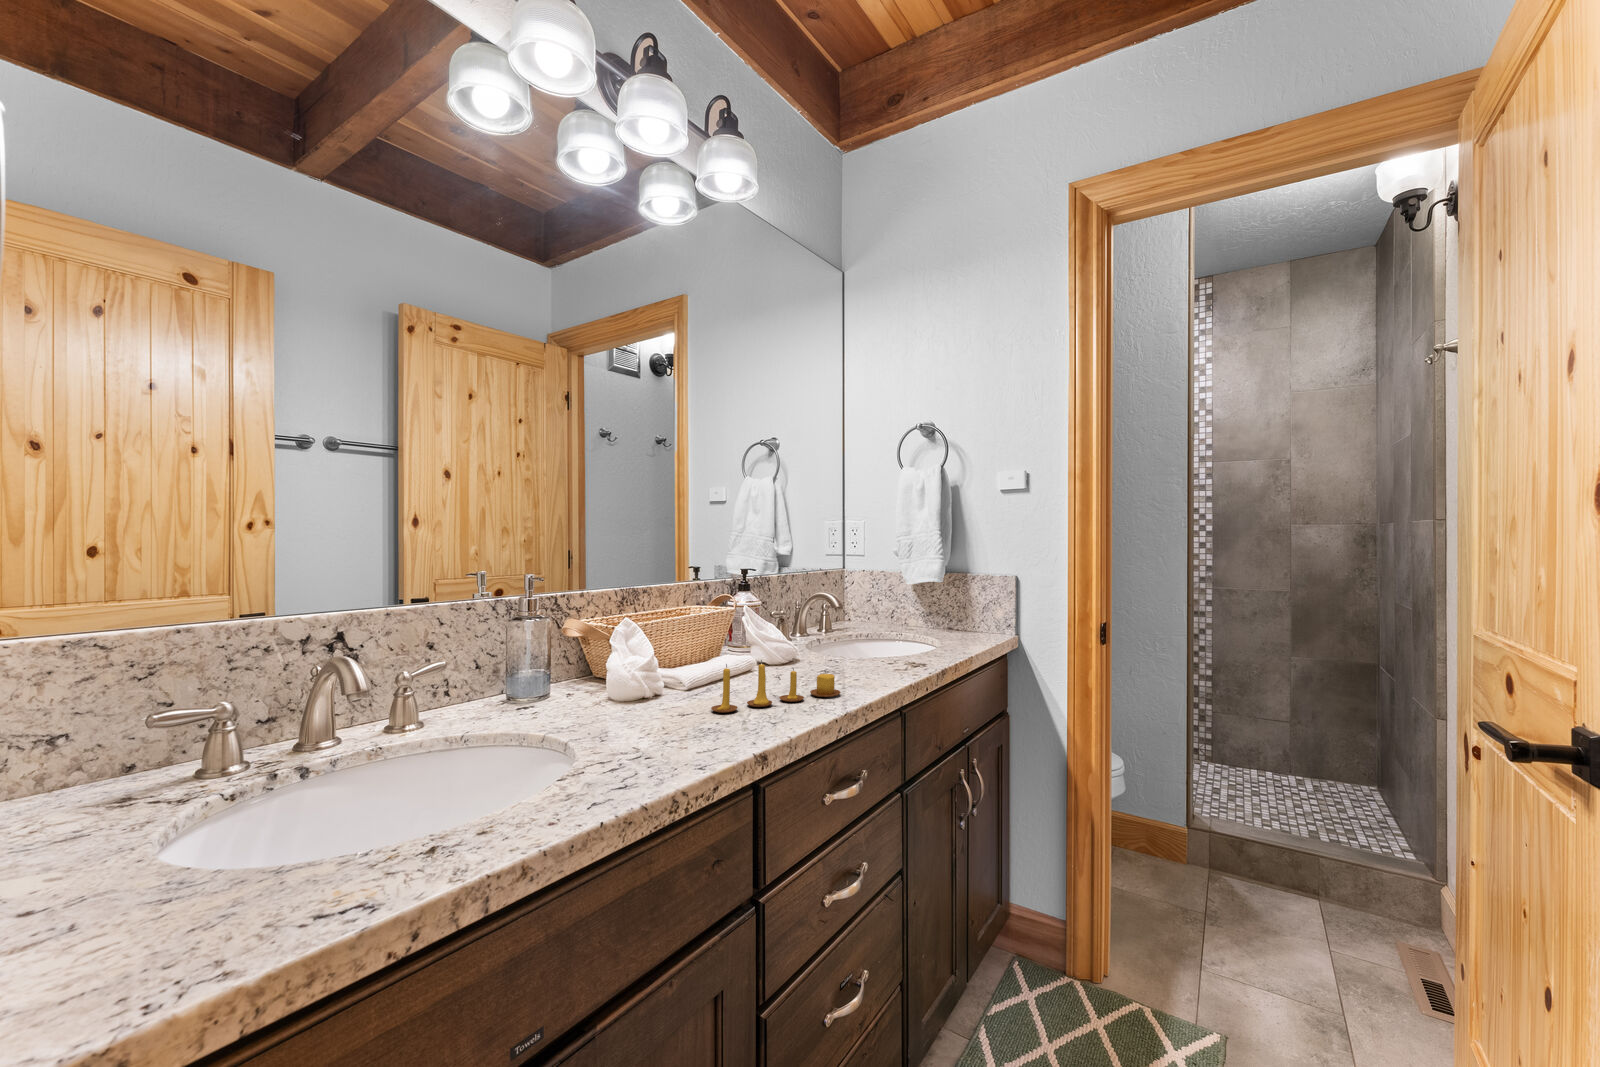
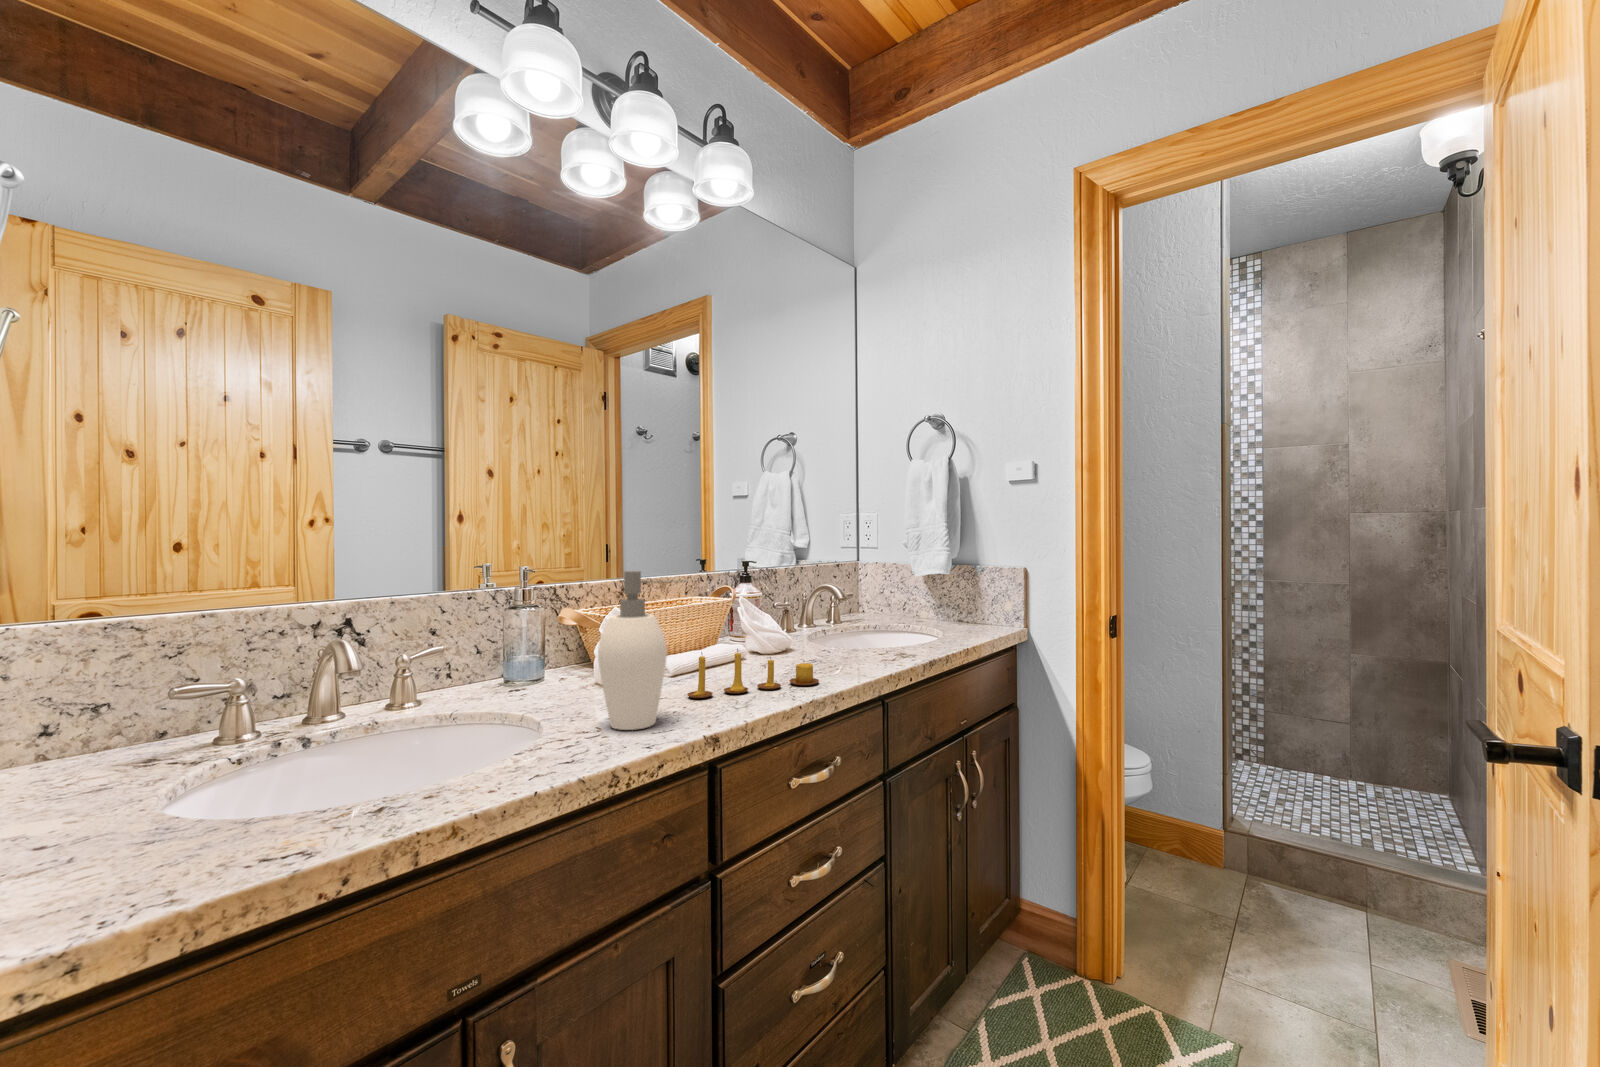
soap dispenser: none [632,580,728,750] -> present [598,571,687,730]

